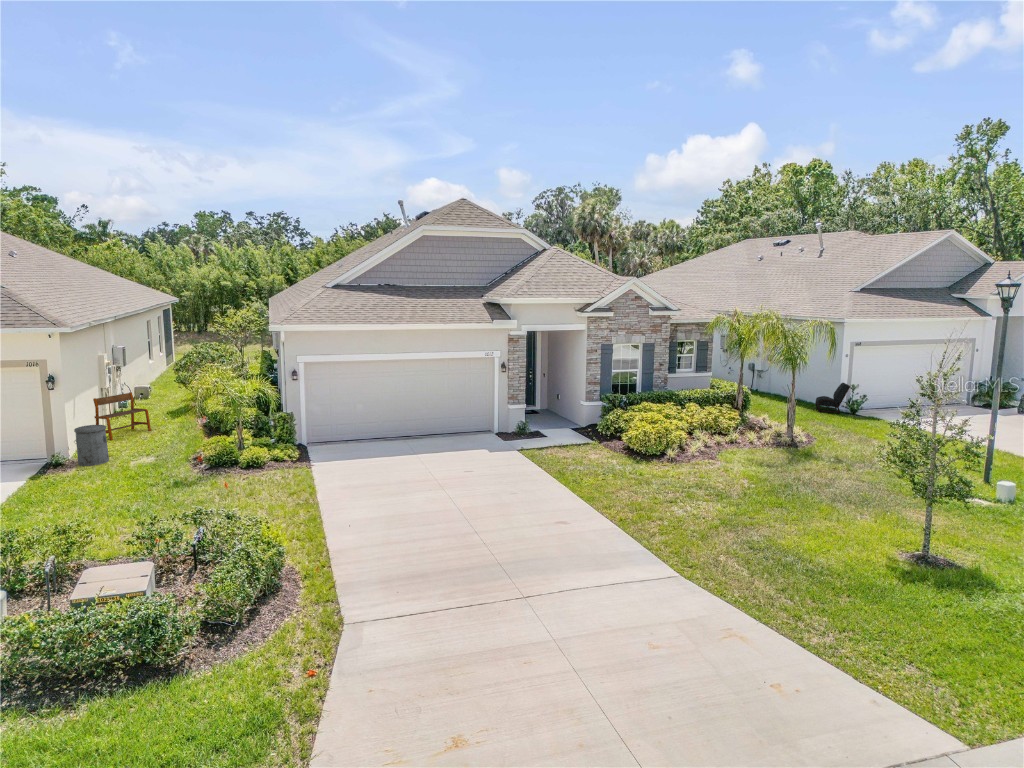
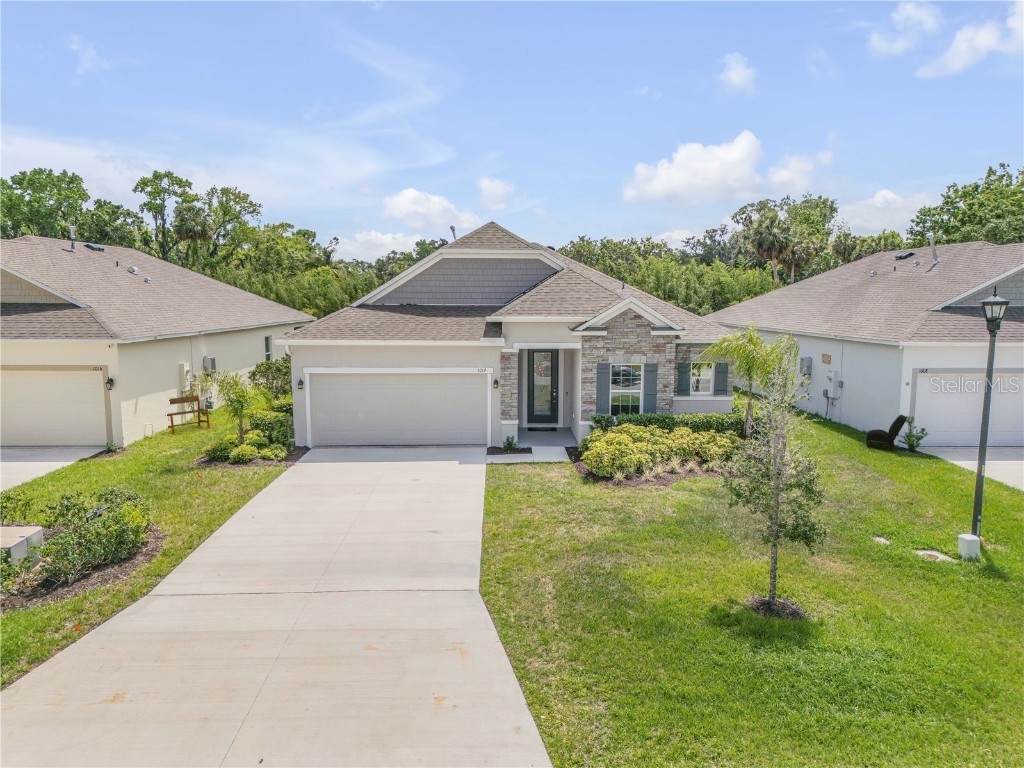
trash can: present [74,425,109,466] -> none [124,420,151,453]

